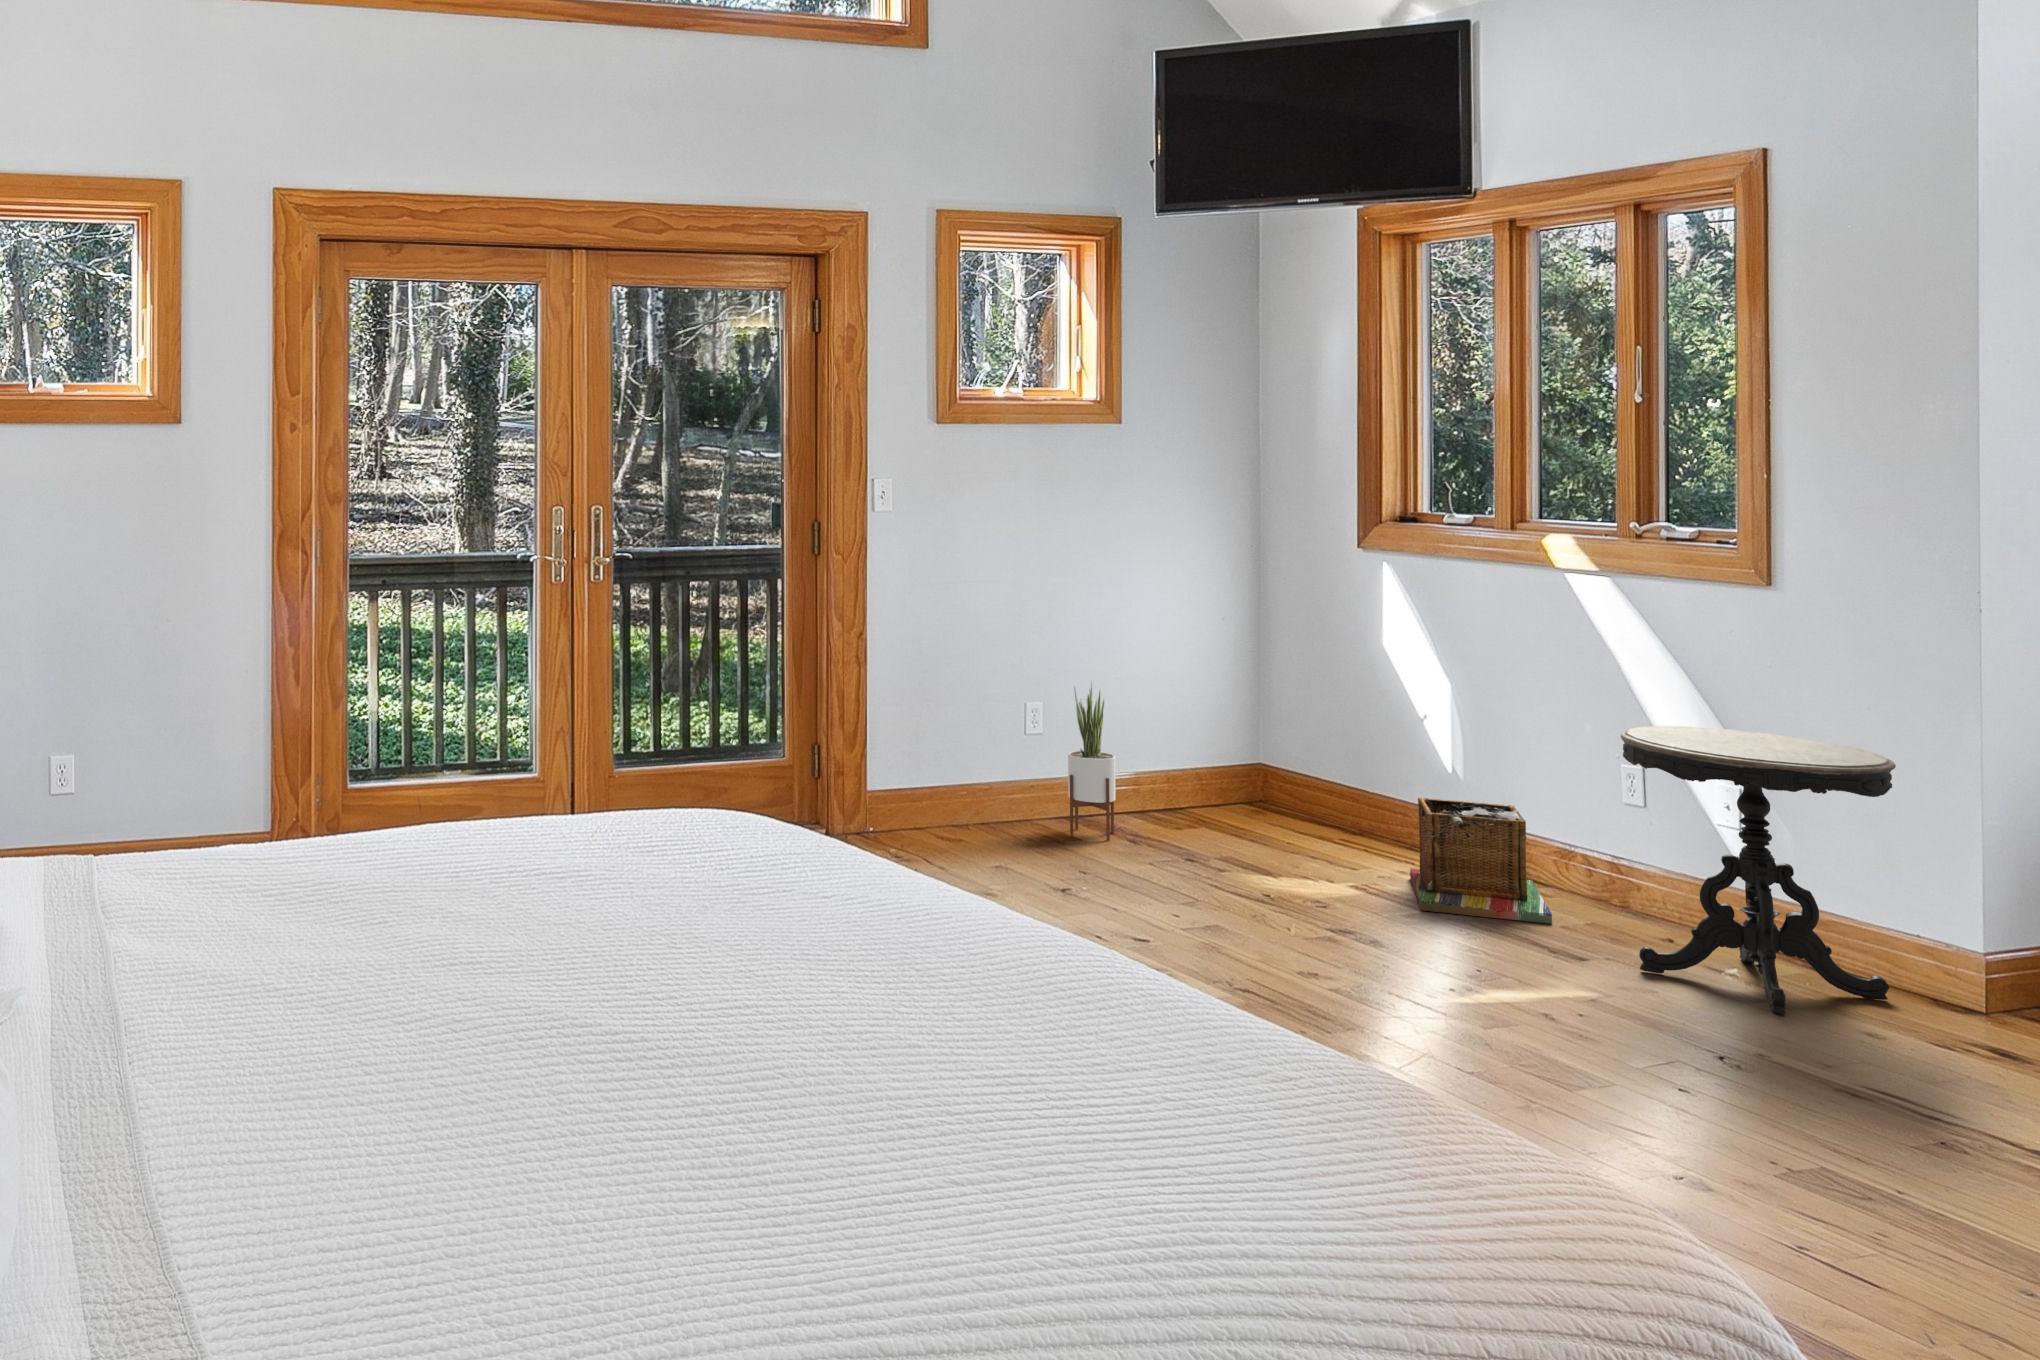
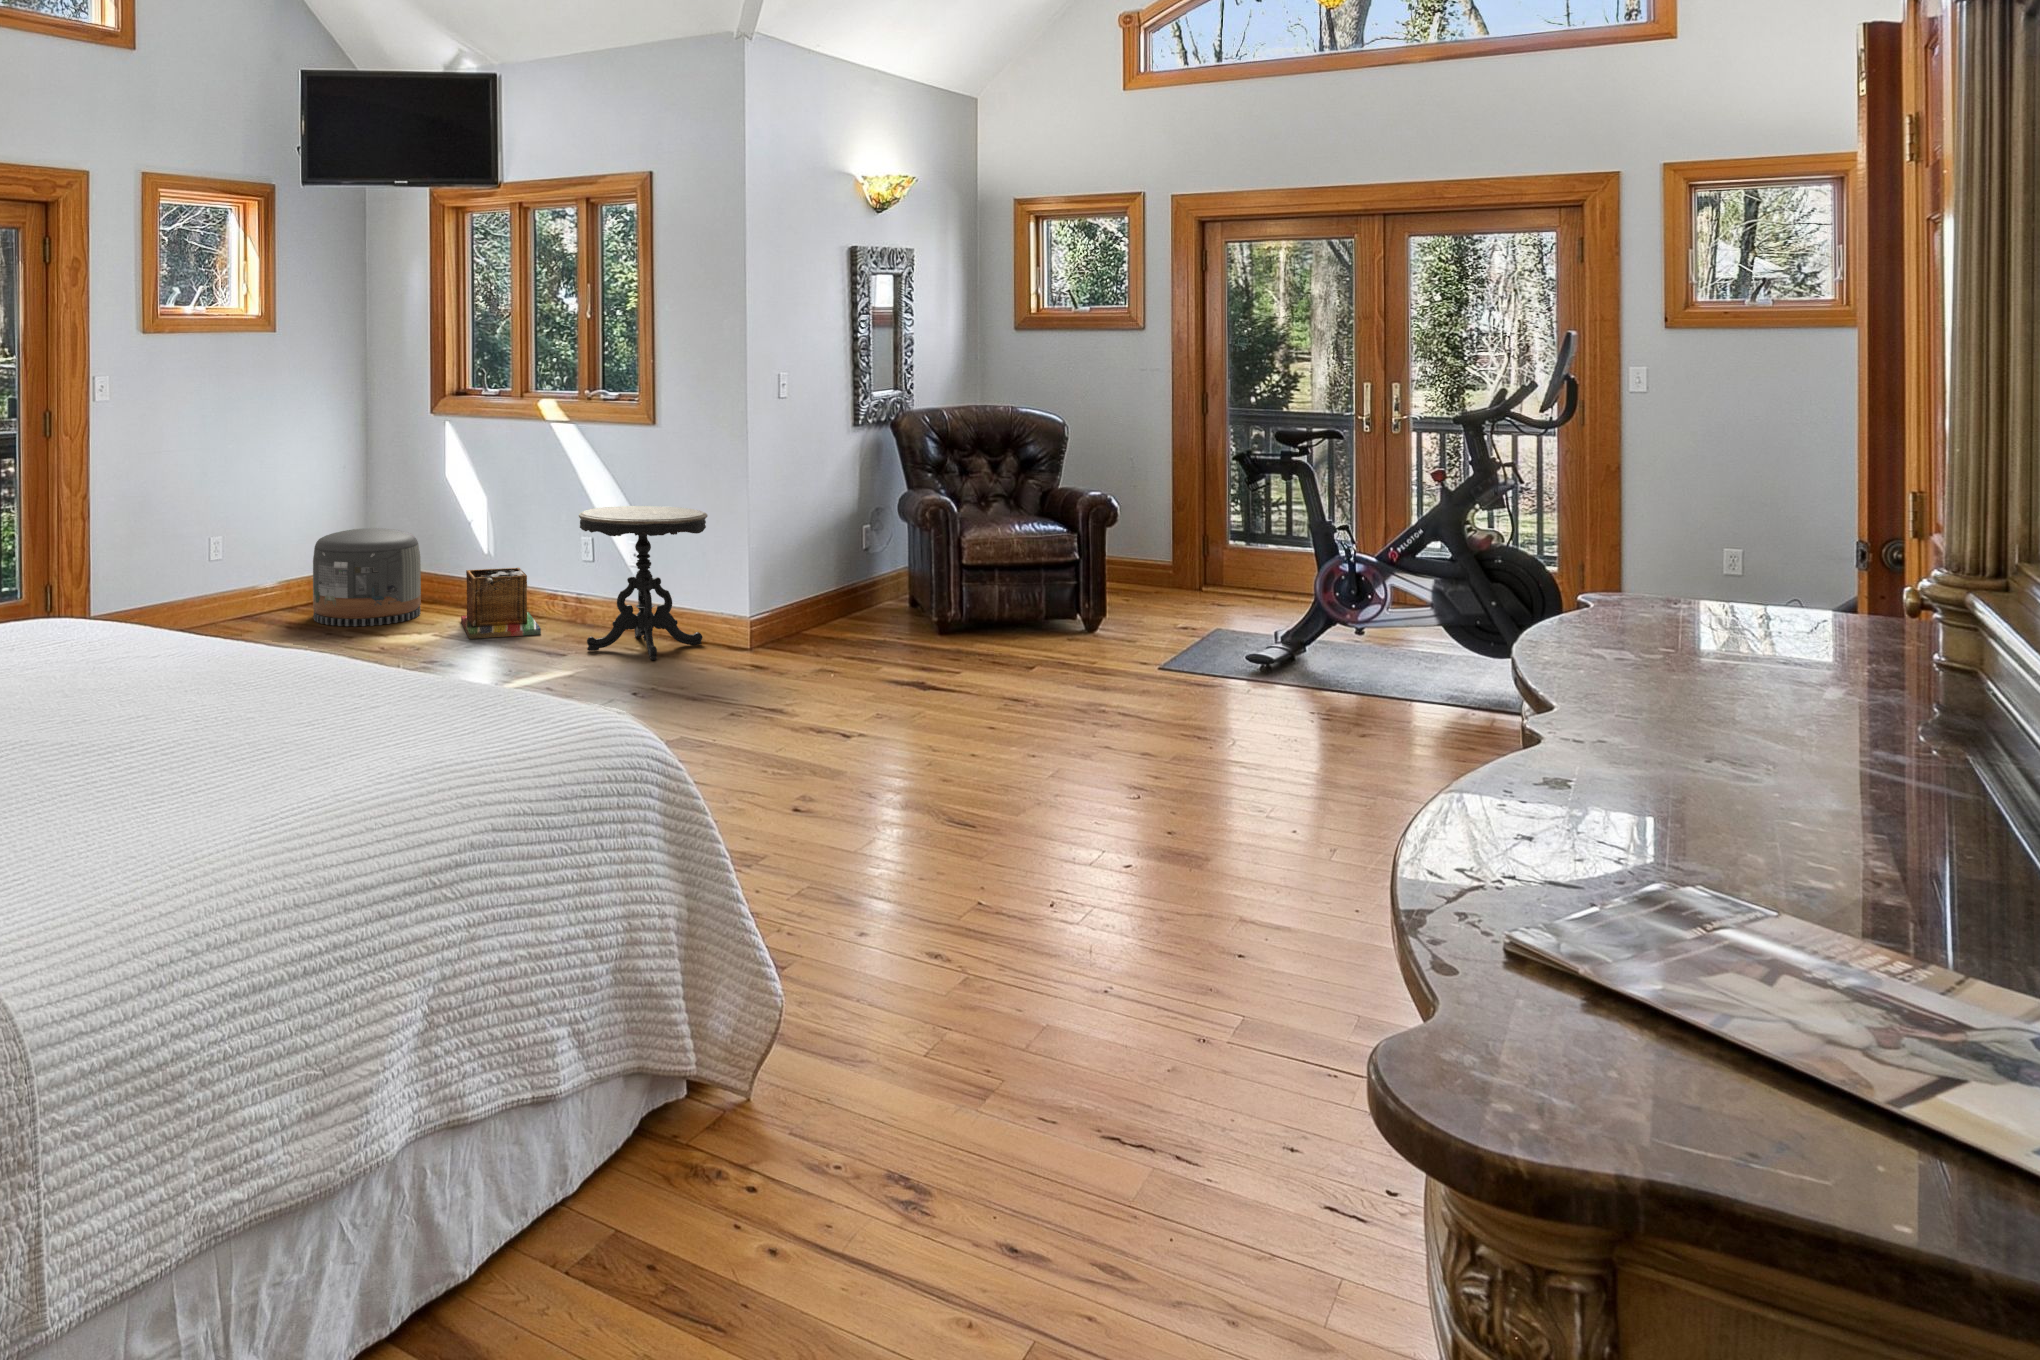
potted plant: present [1068,682,1116,840] -> none [241,519,274,630]
pouf: none [1174,711,1344,862] -> present [313,528,421,626]

